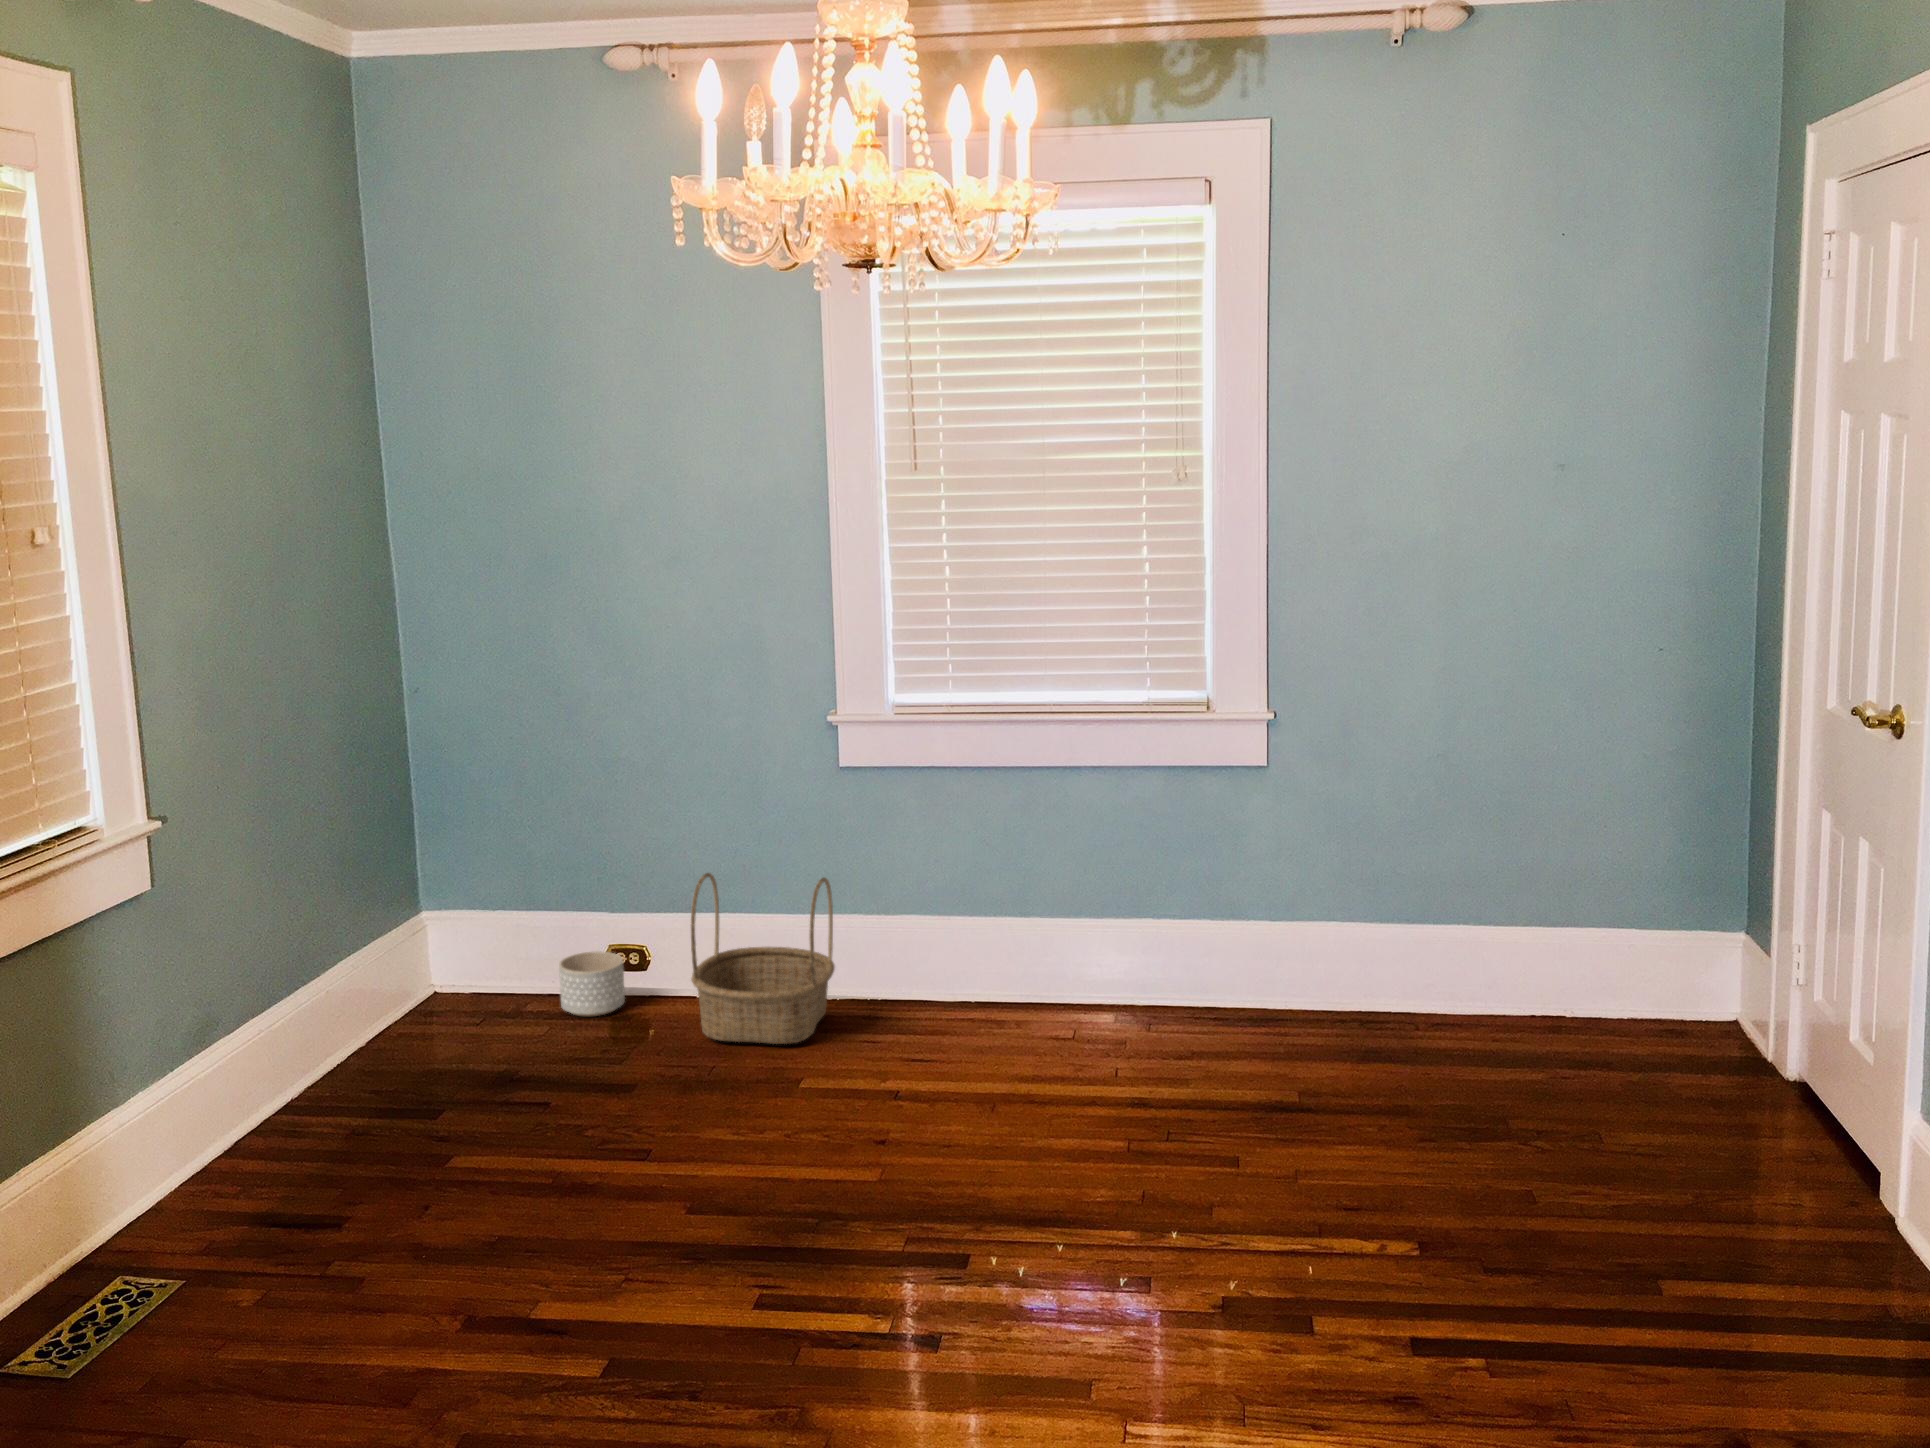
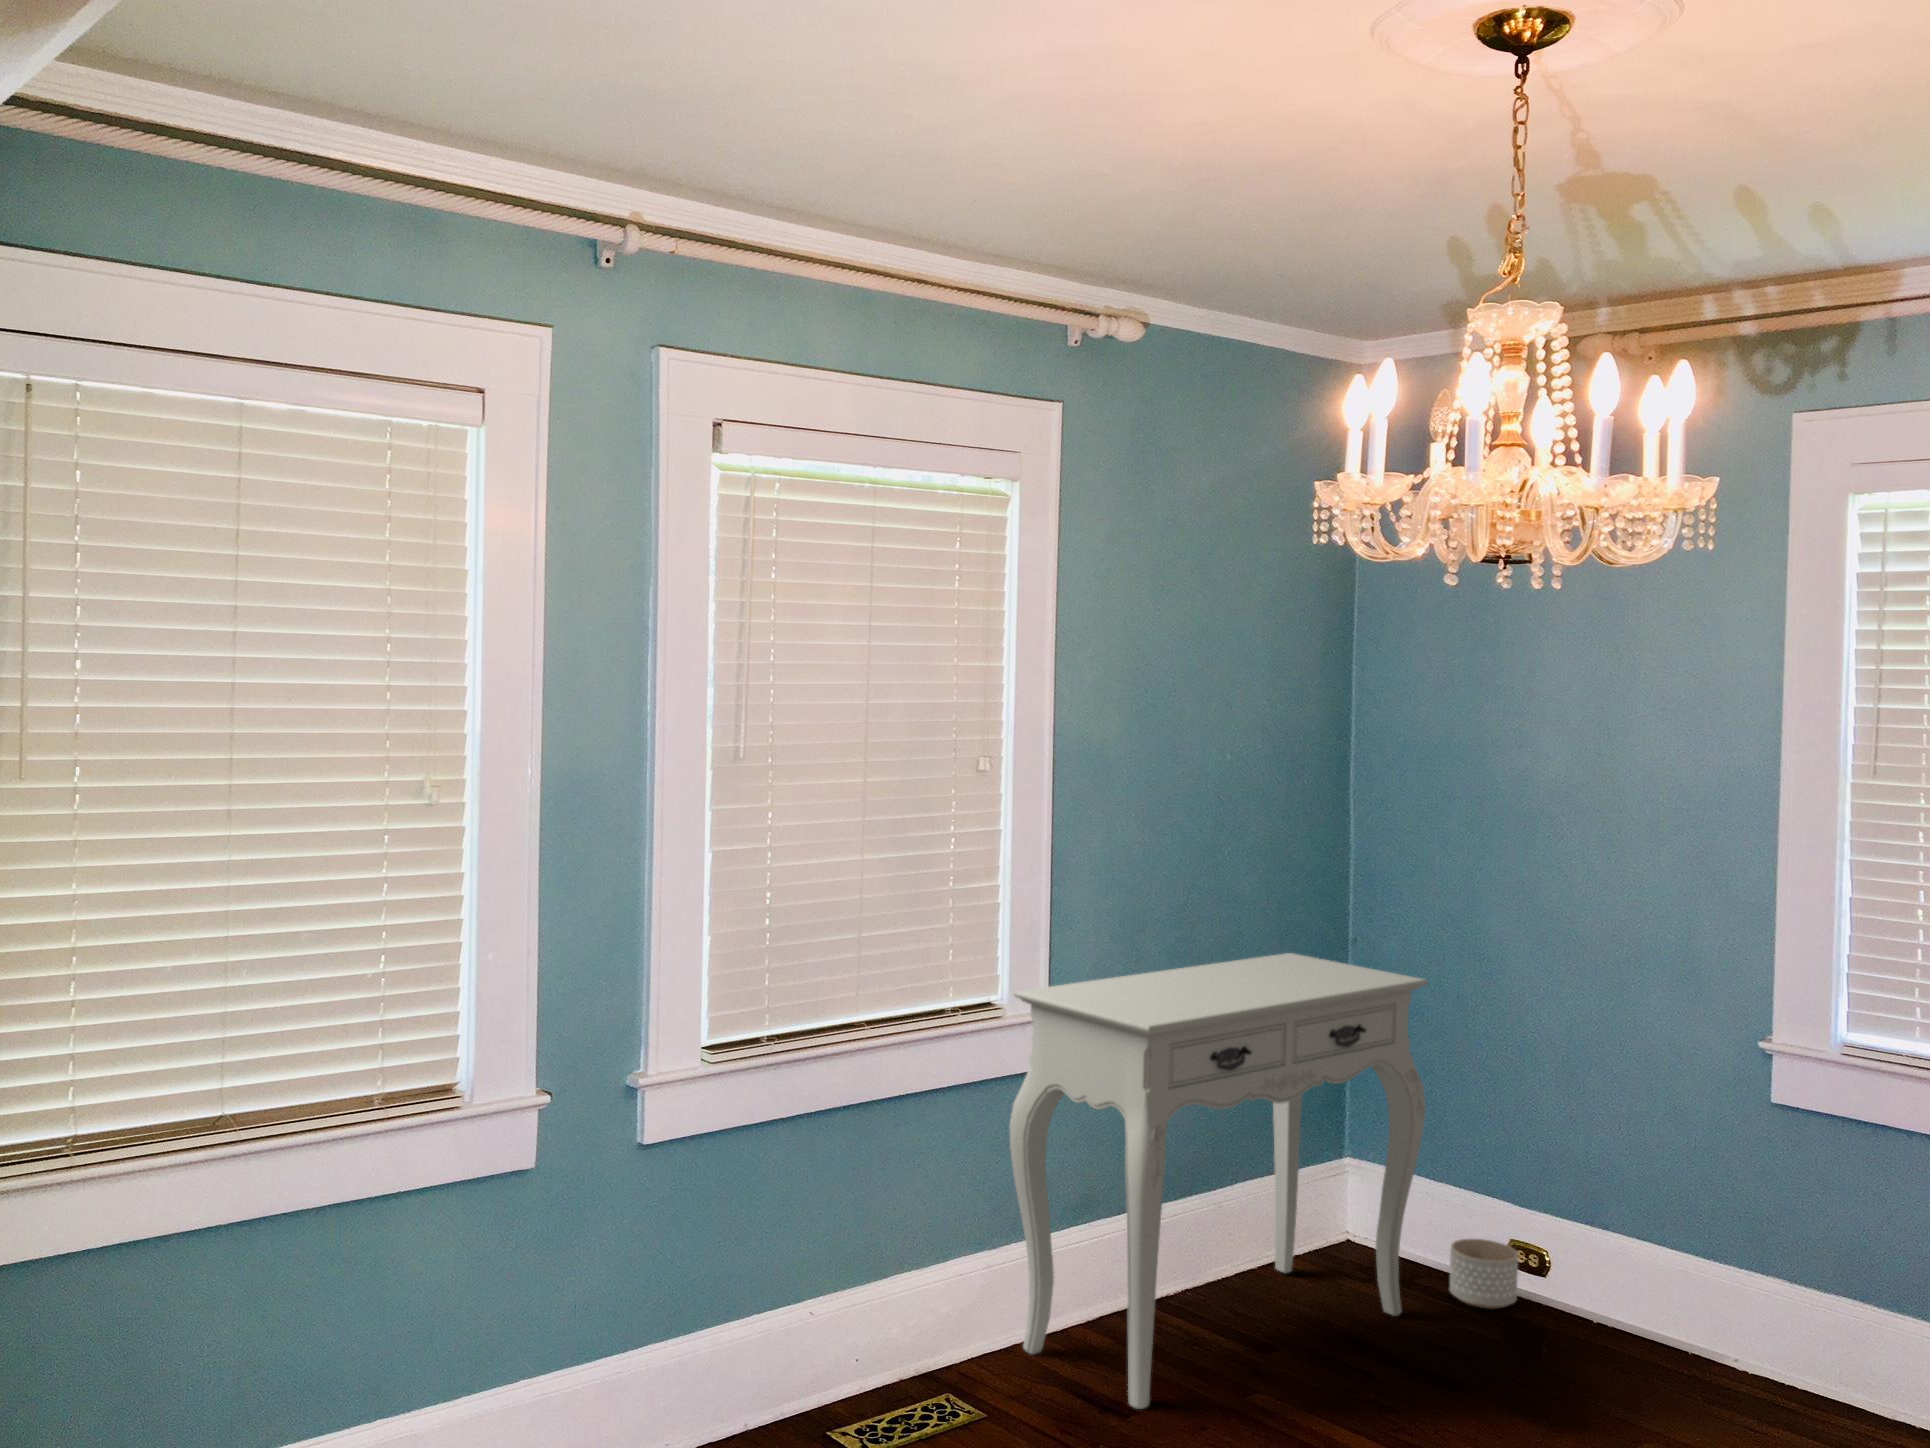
console table: none [111,706,540,1217] -> present [1010,953,1428,1409]
basket: present [691,873,835,1044] -> none [1567,1182,1745,1398]

